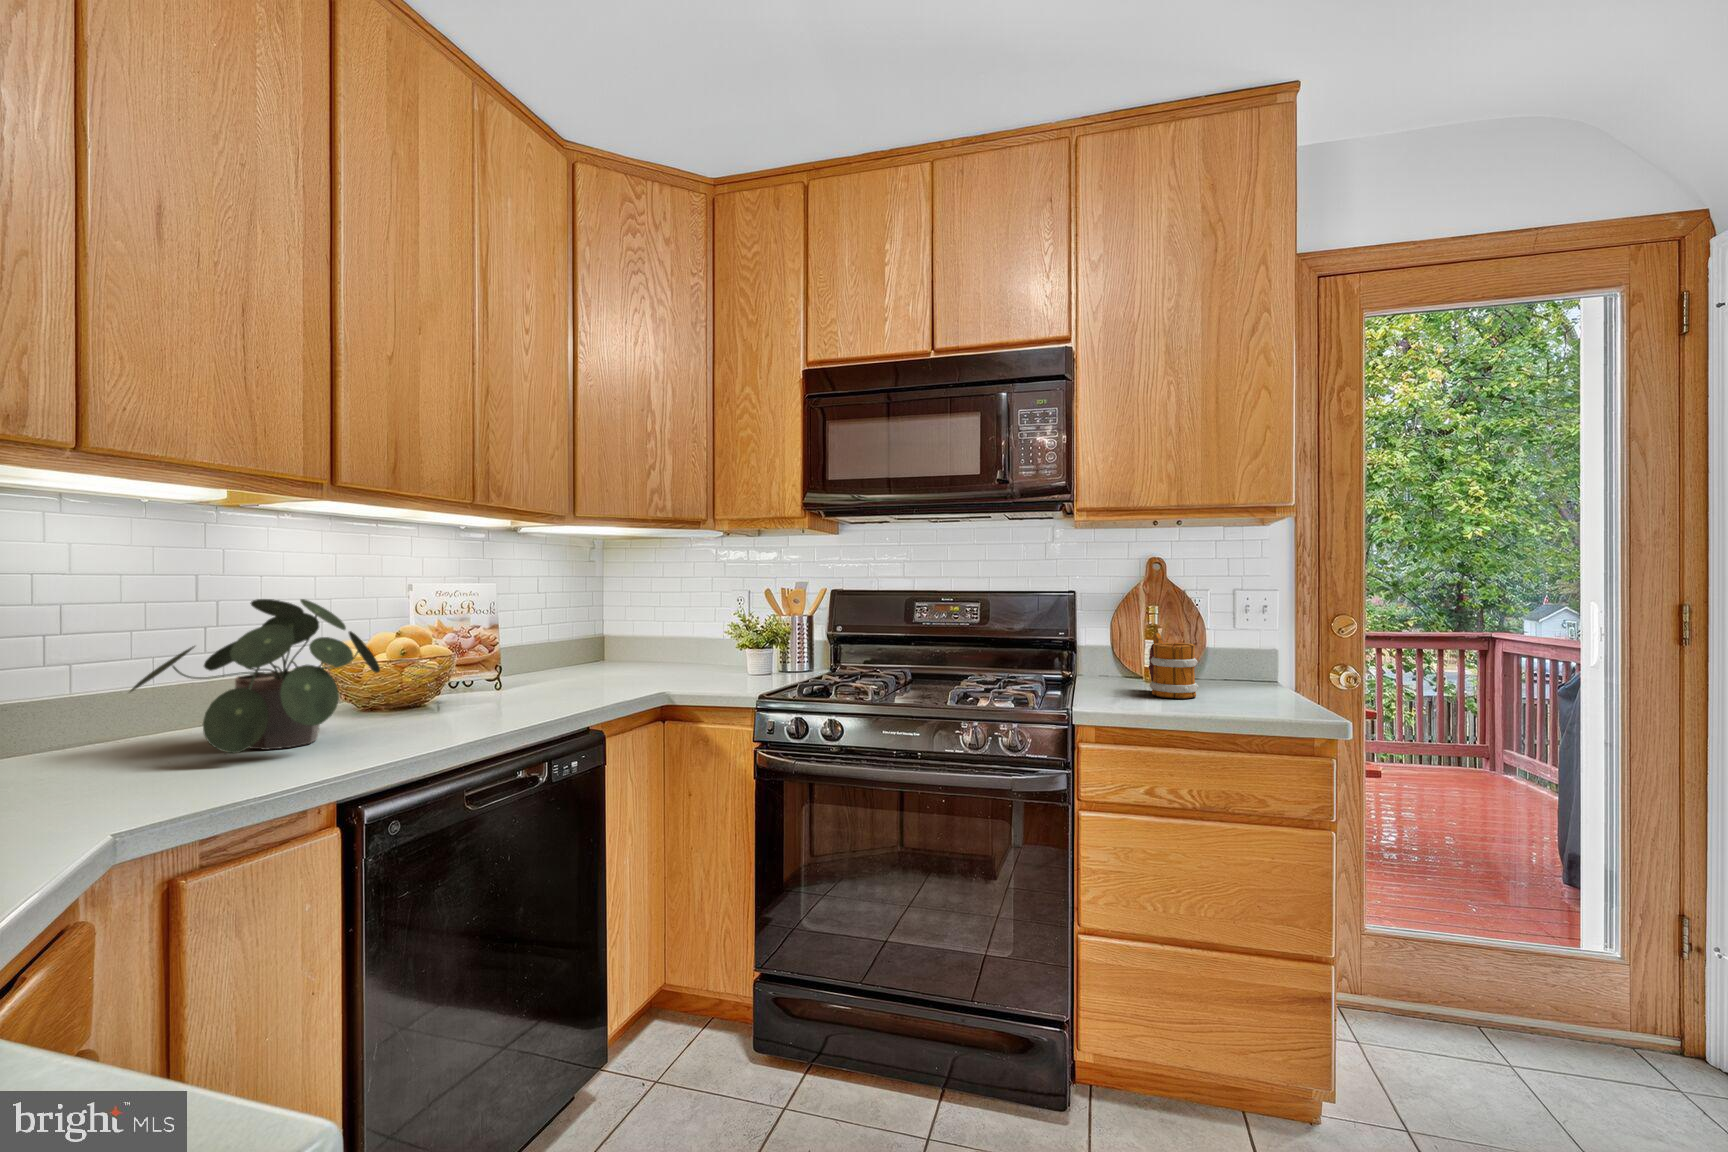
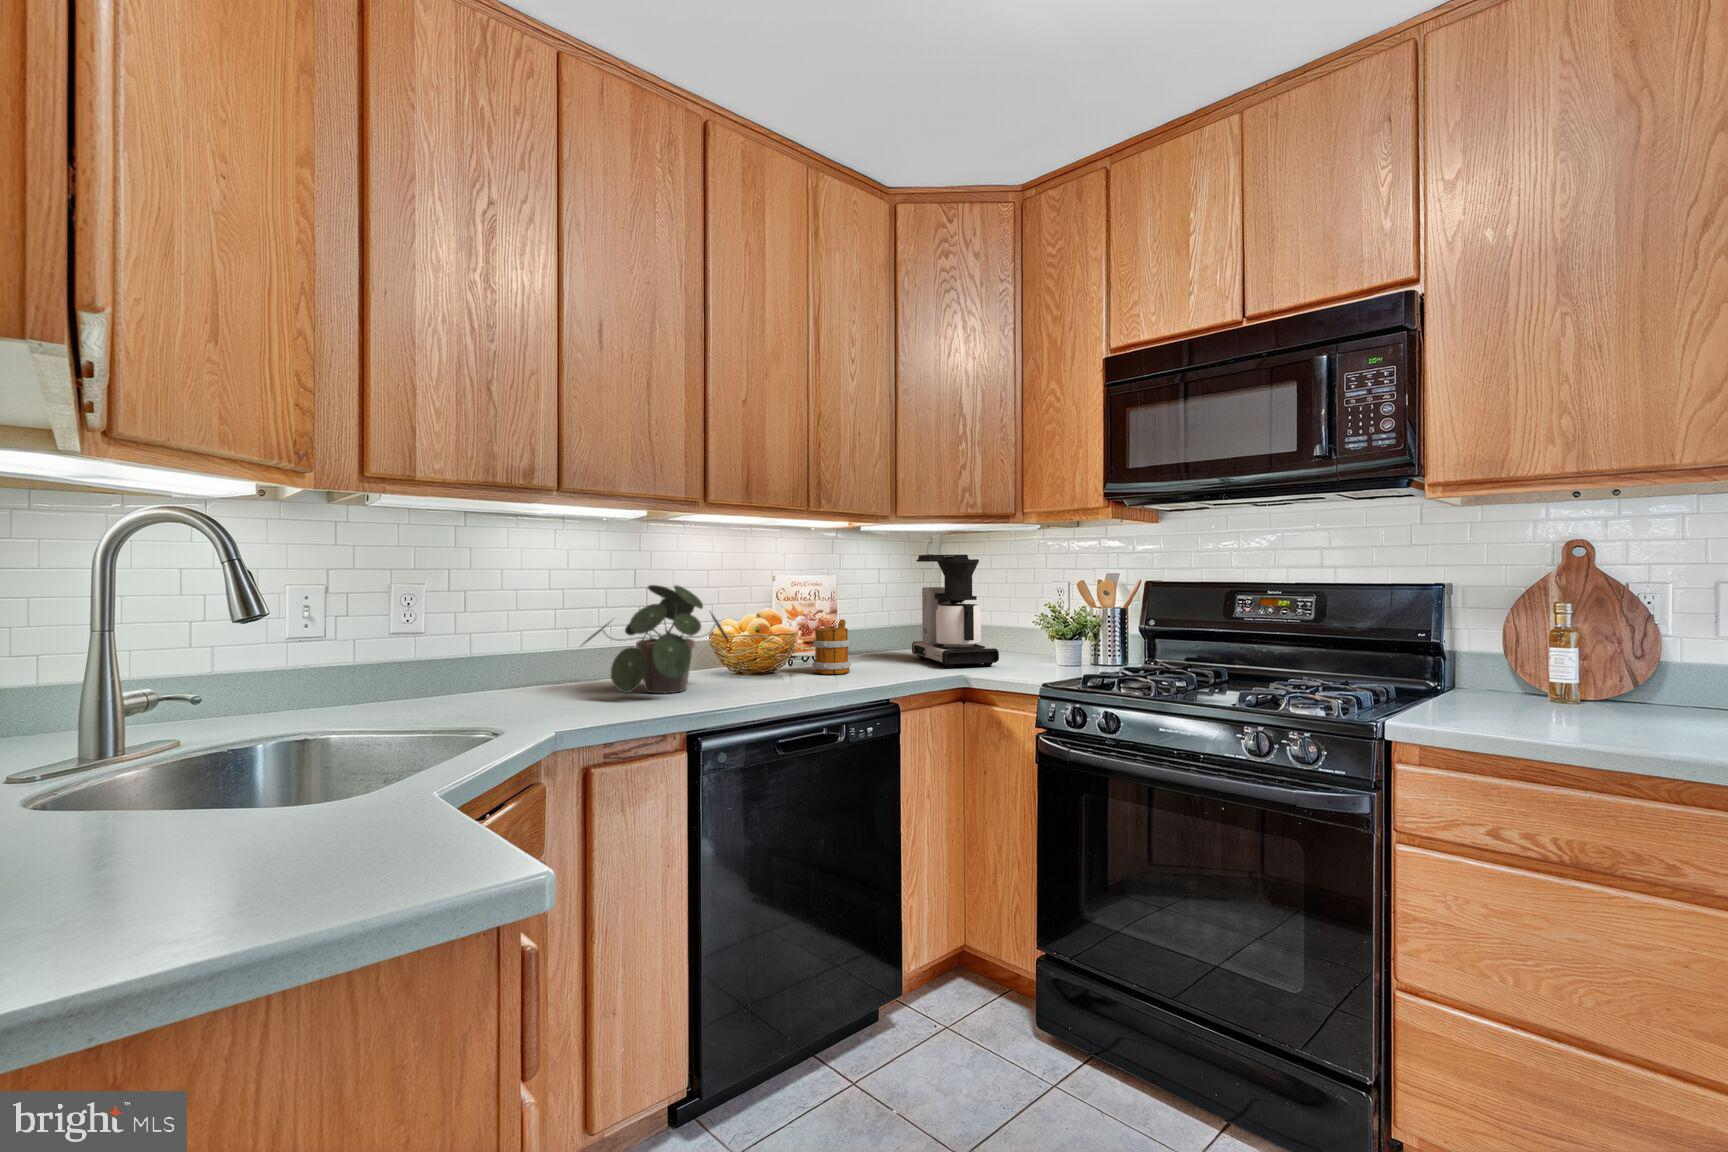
coffee maker: none [583,561,693,686] -> present [912,555,999,668]
mug: present [1149,633,1199,698] -> present [812,619,851,674]

